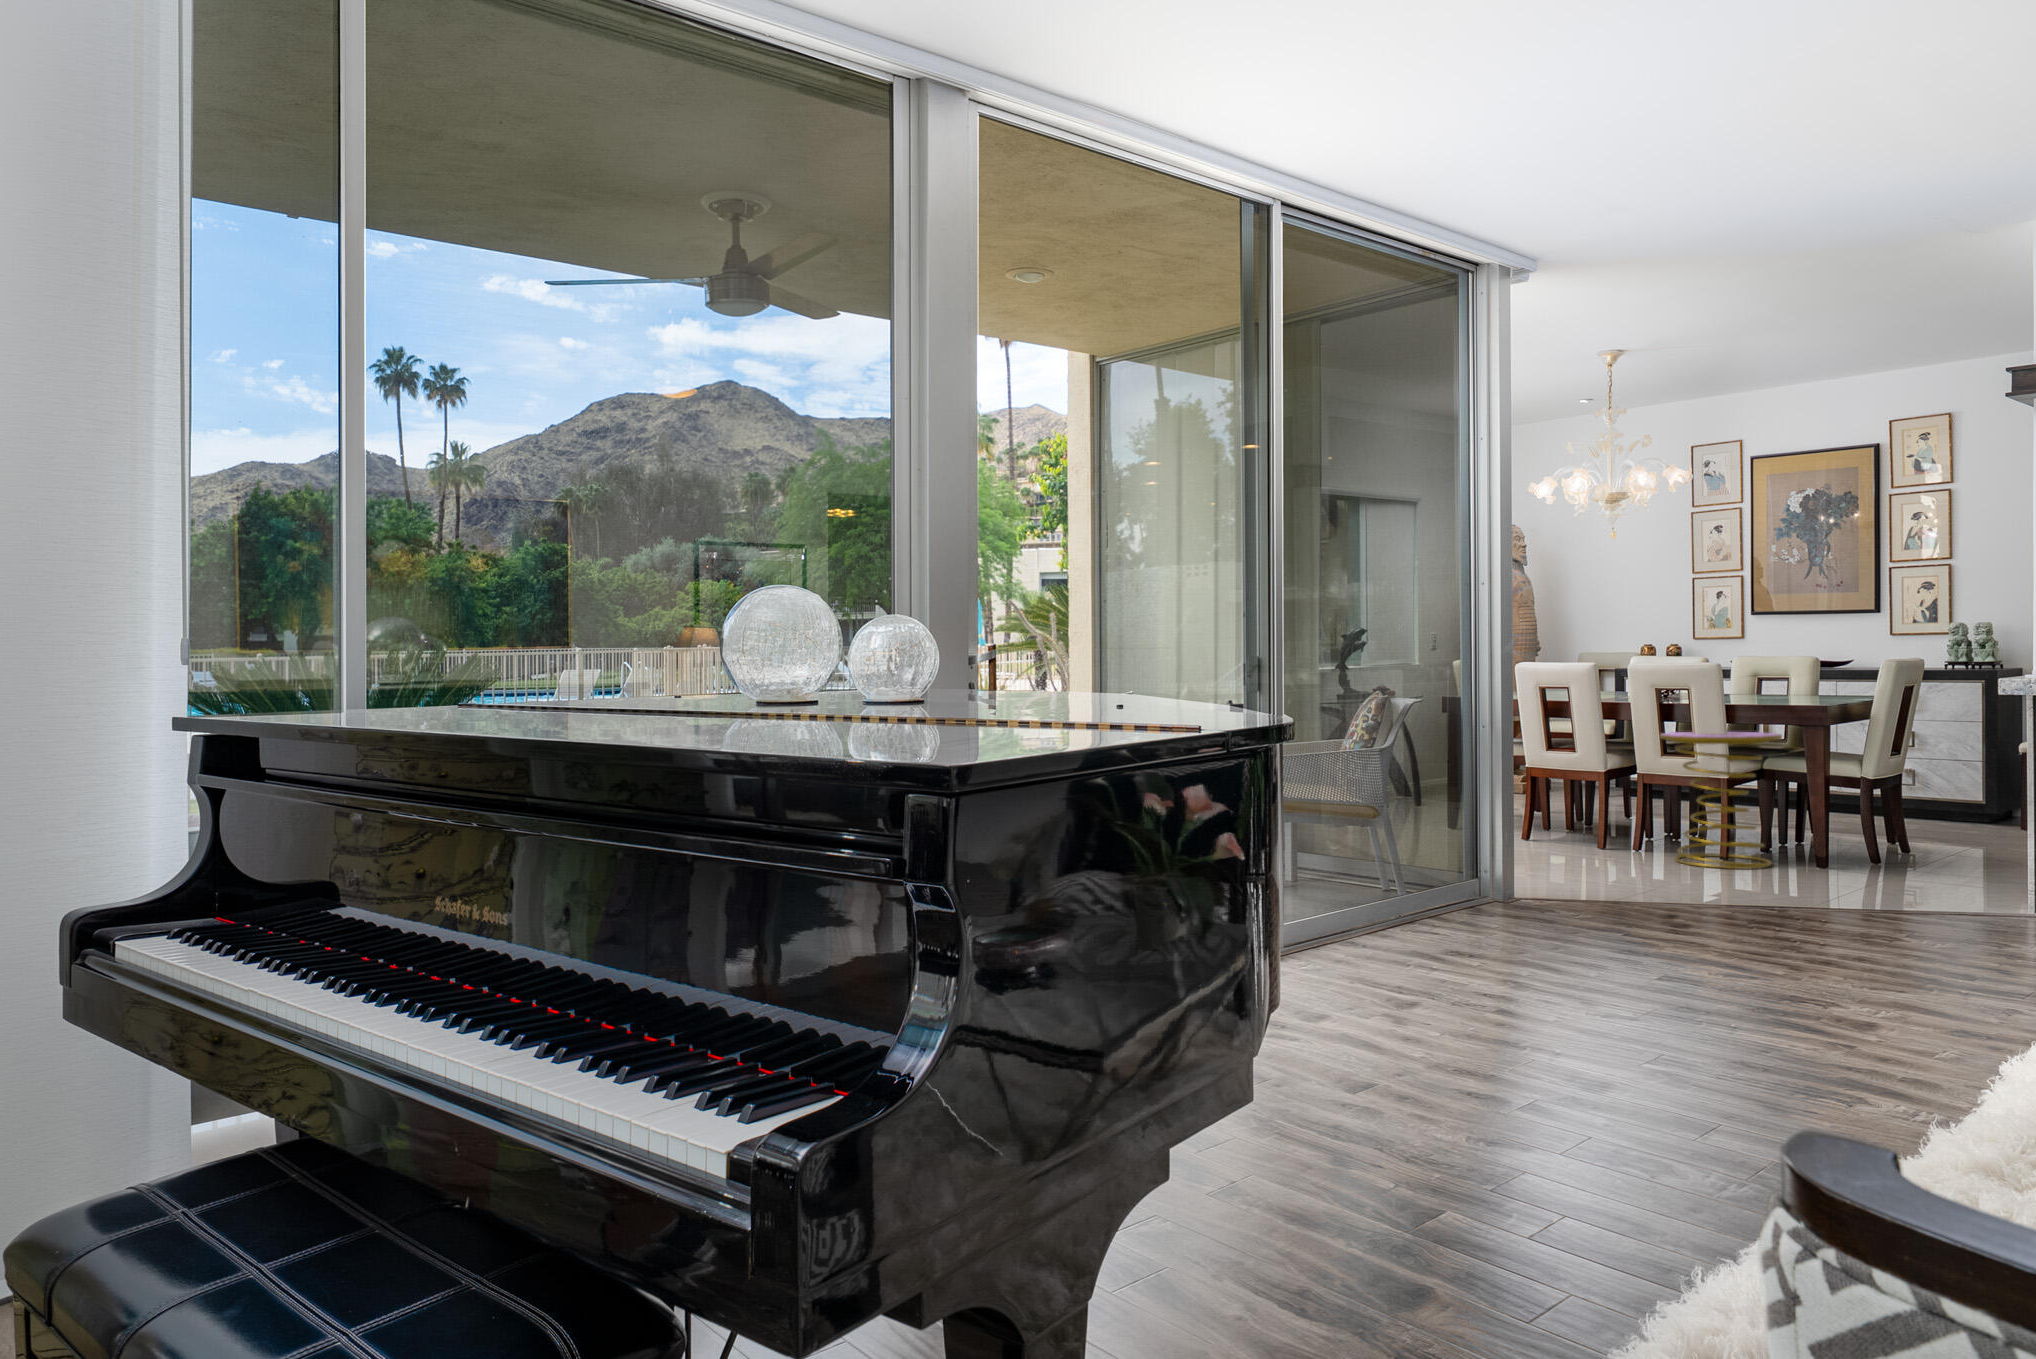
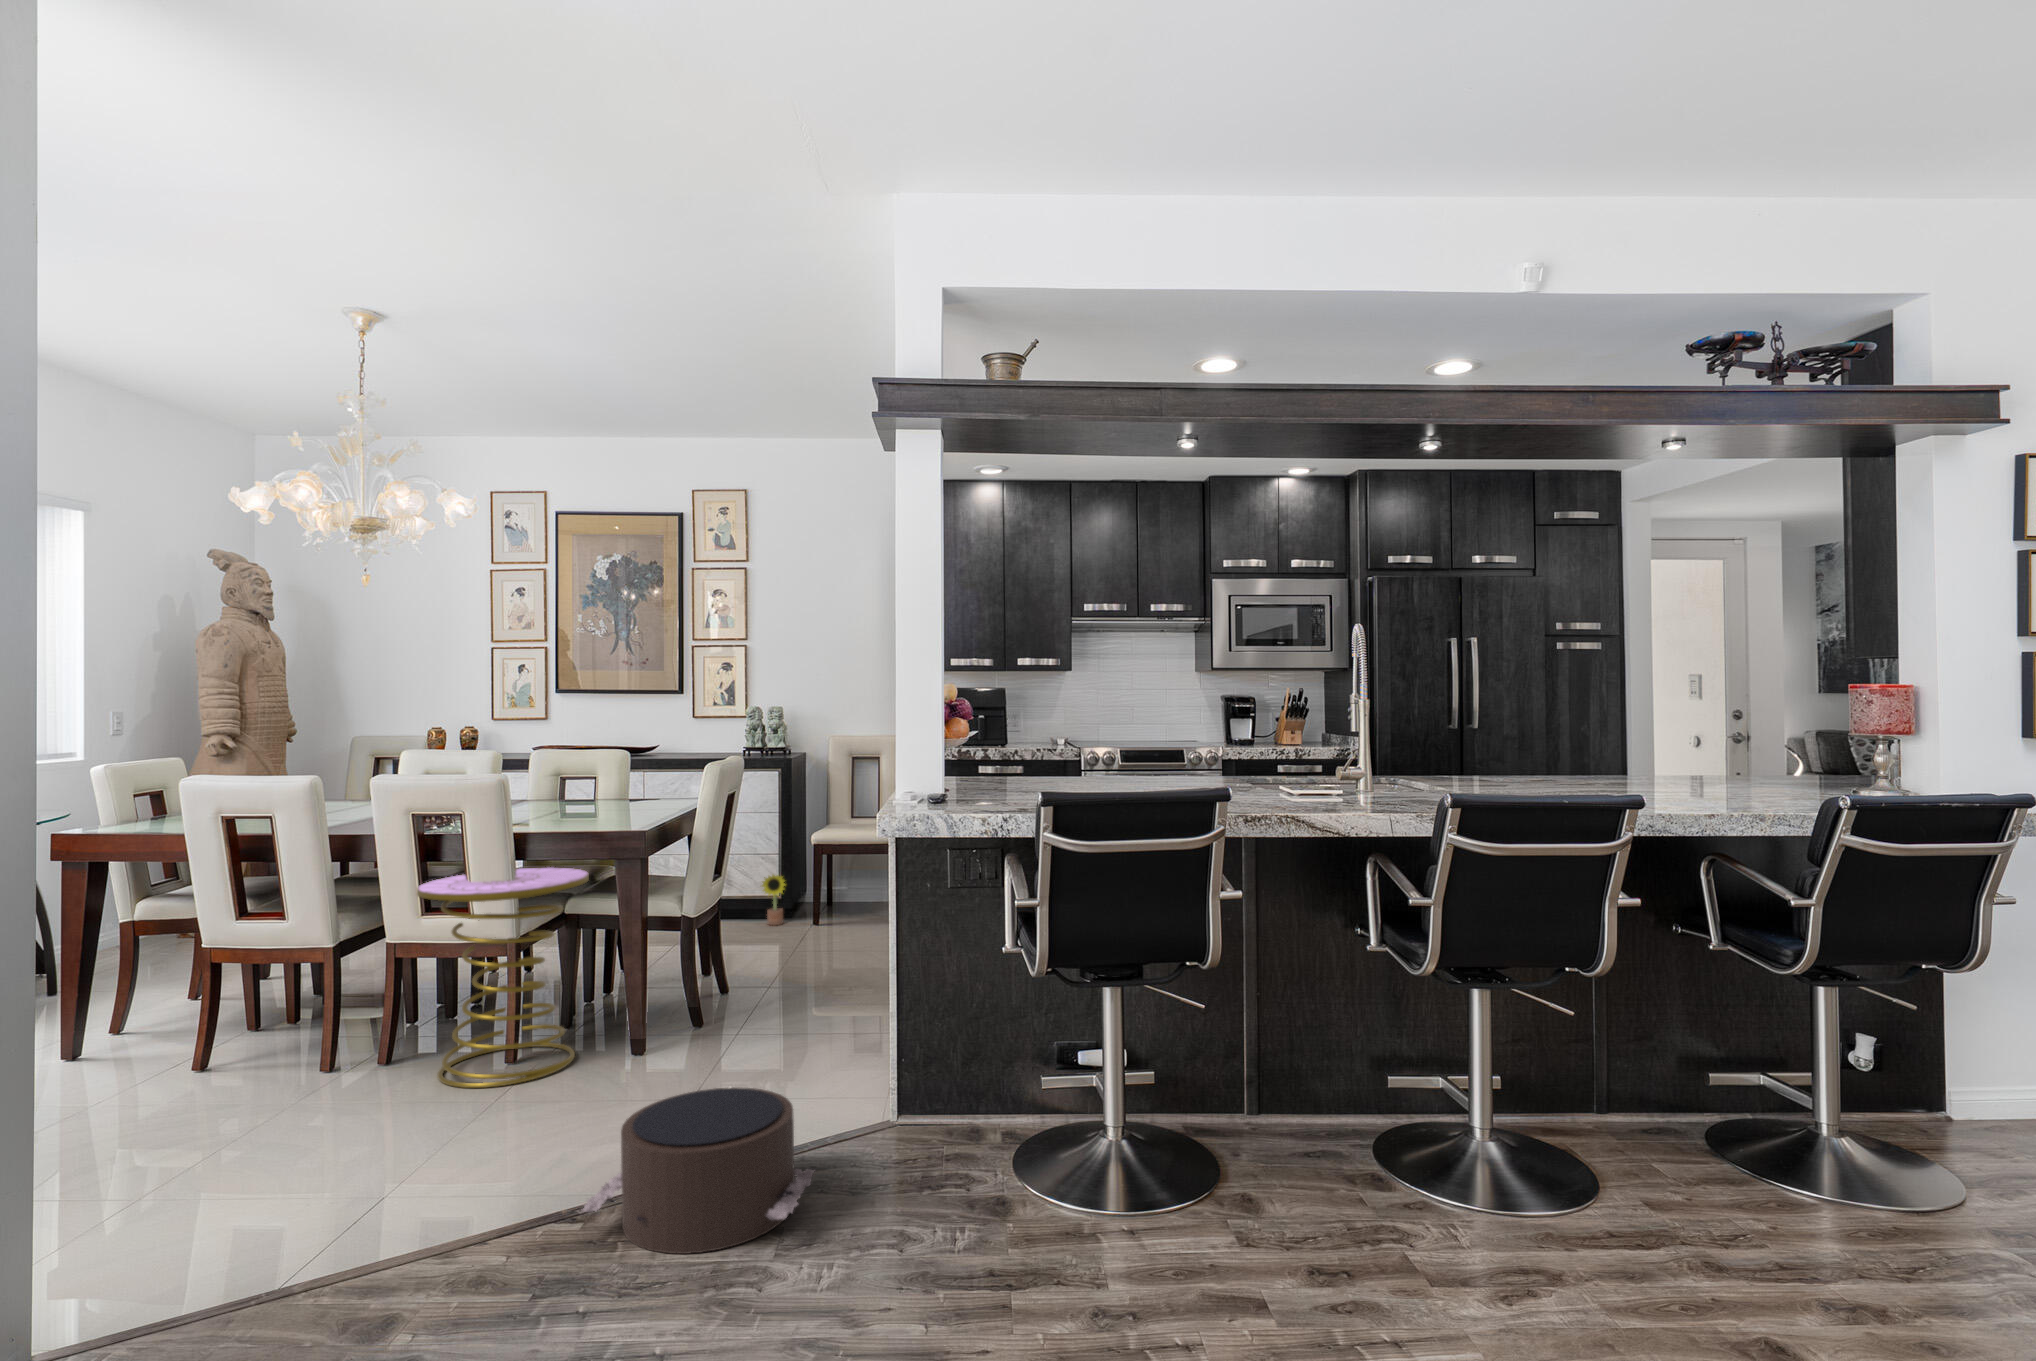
decorative plant: none [1960,780,1992,830] -> present [762,875,785,925]
pouf: none [1776,855,1946,932] -> present [582,1087,815,1254]

